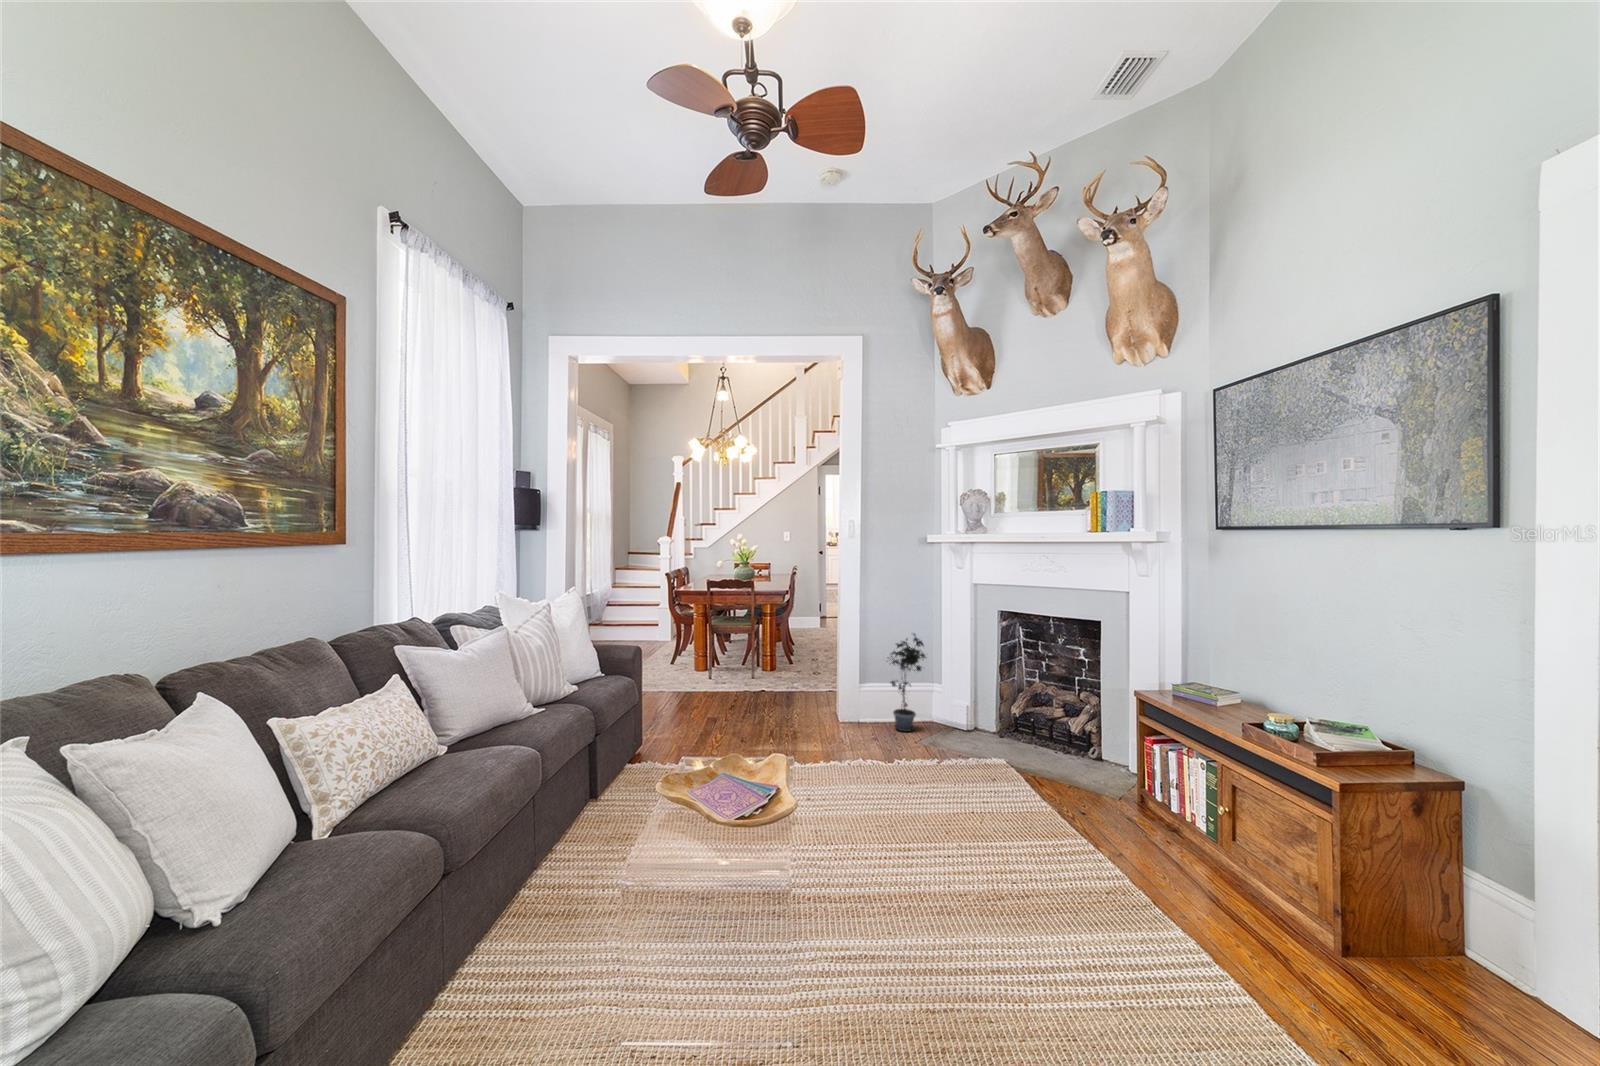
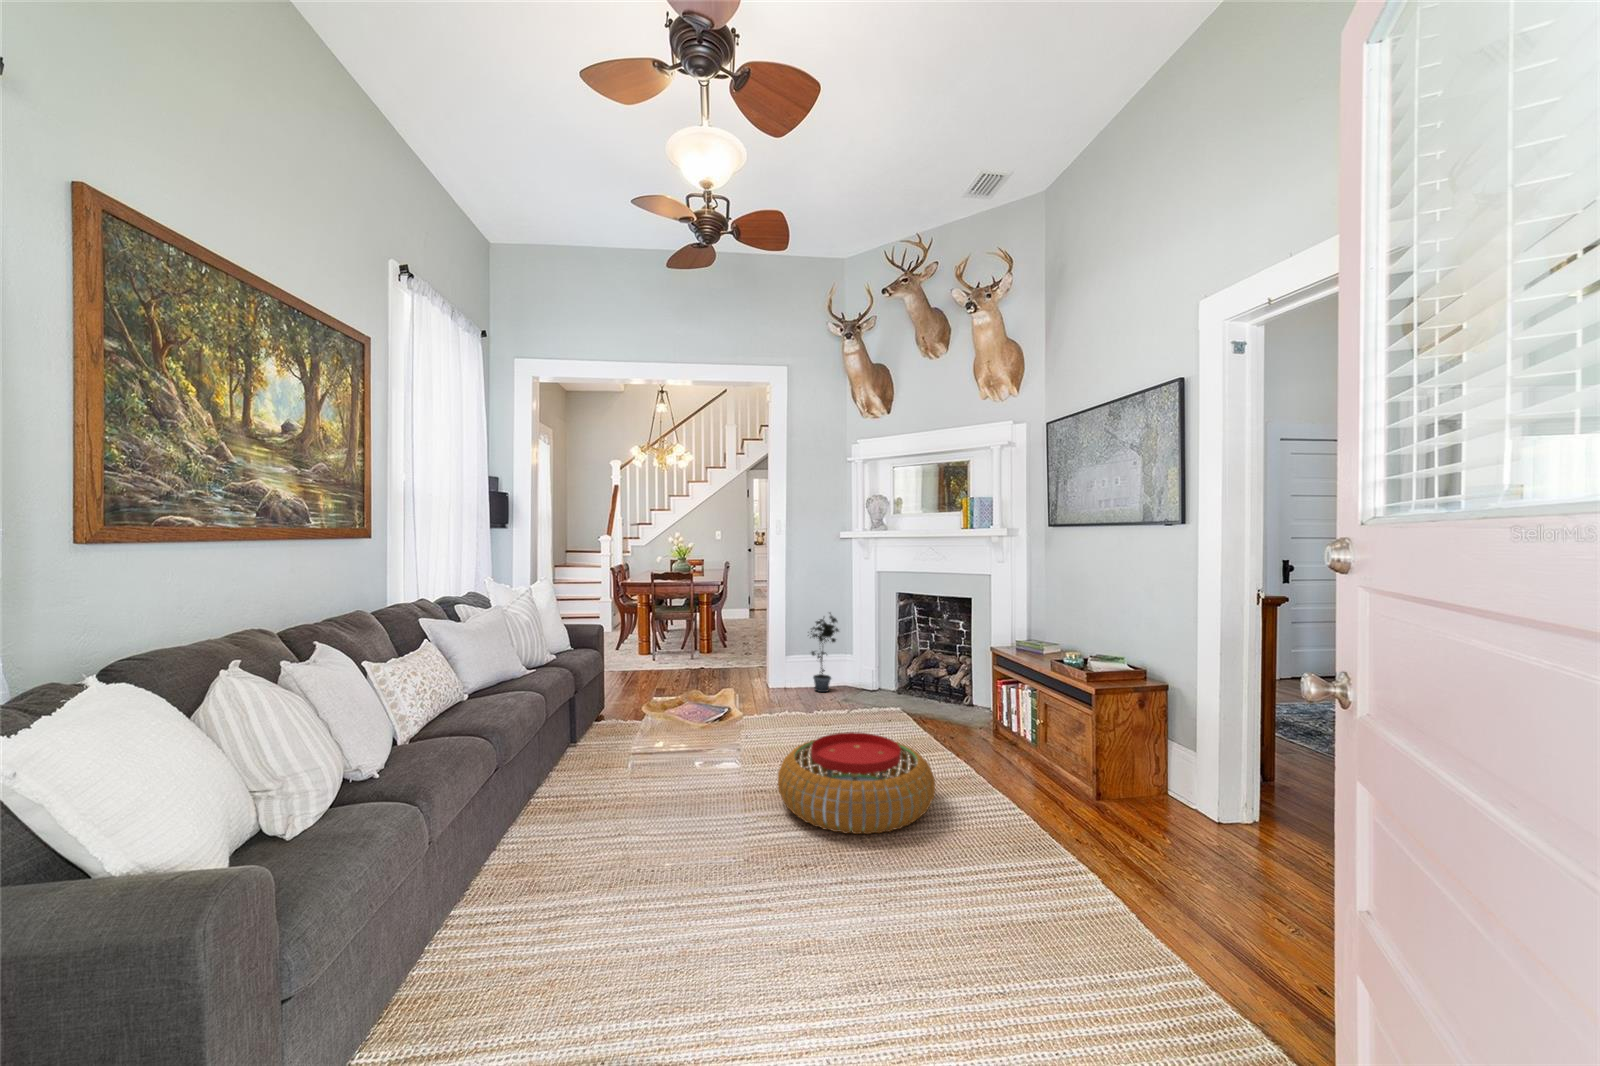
pouf: none [847,818,1081,996] -> present [778,732,935,834]

